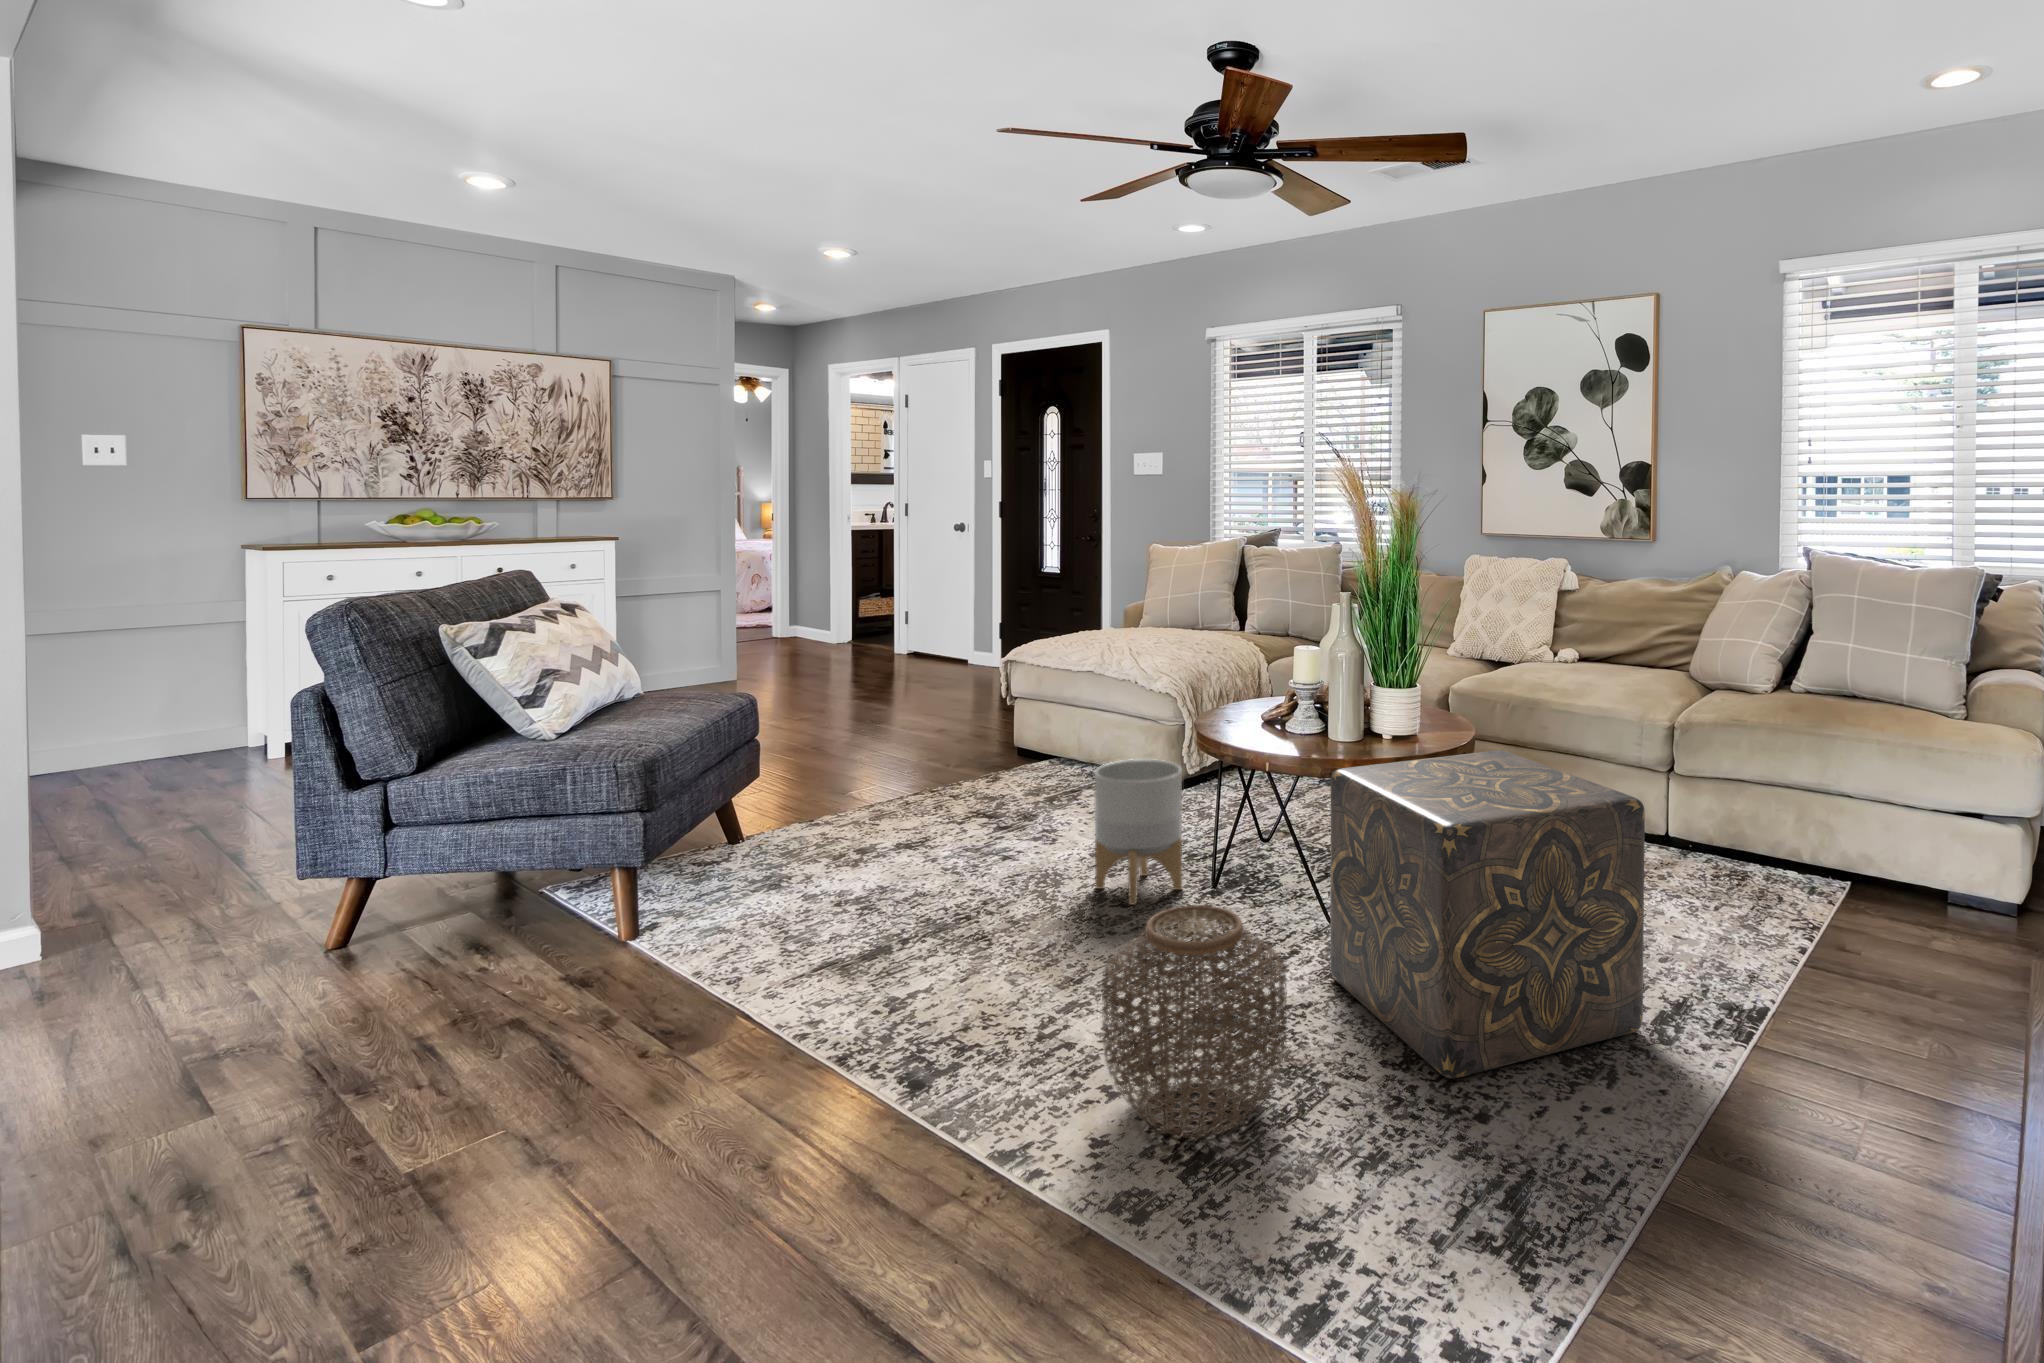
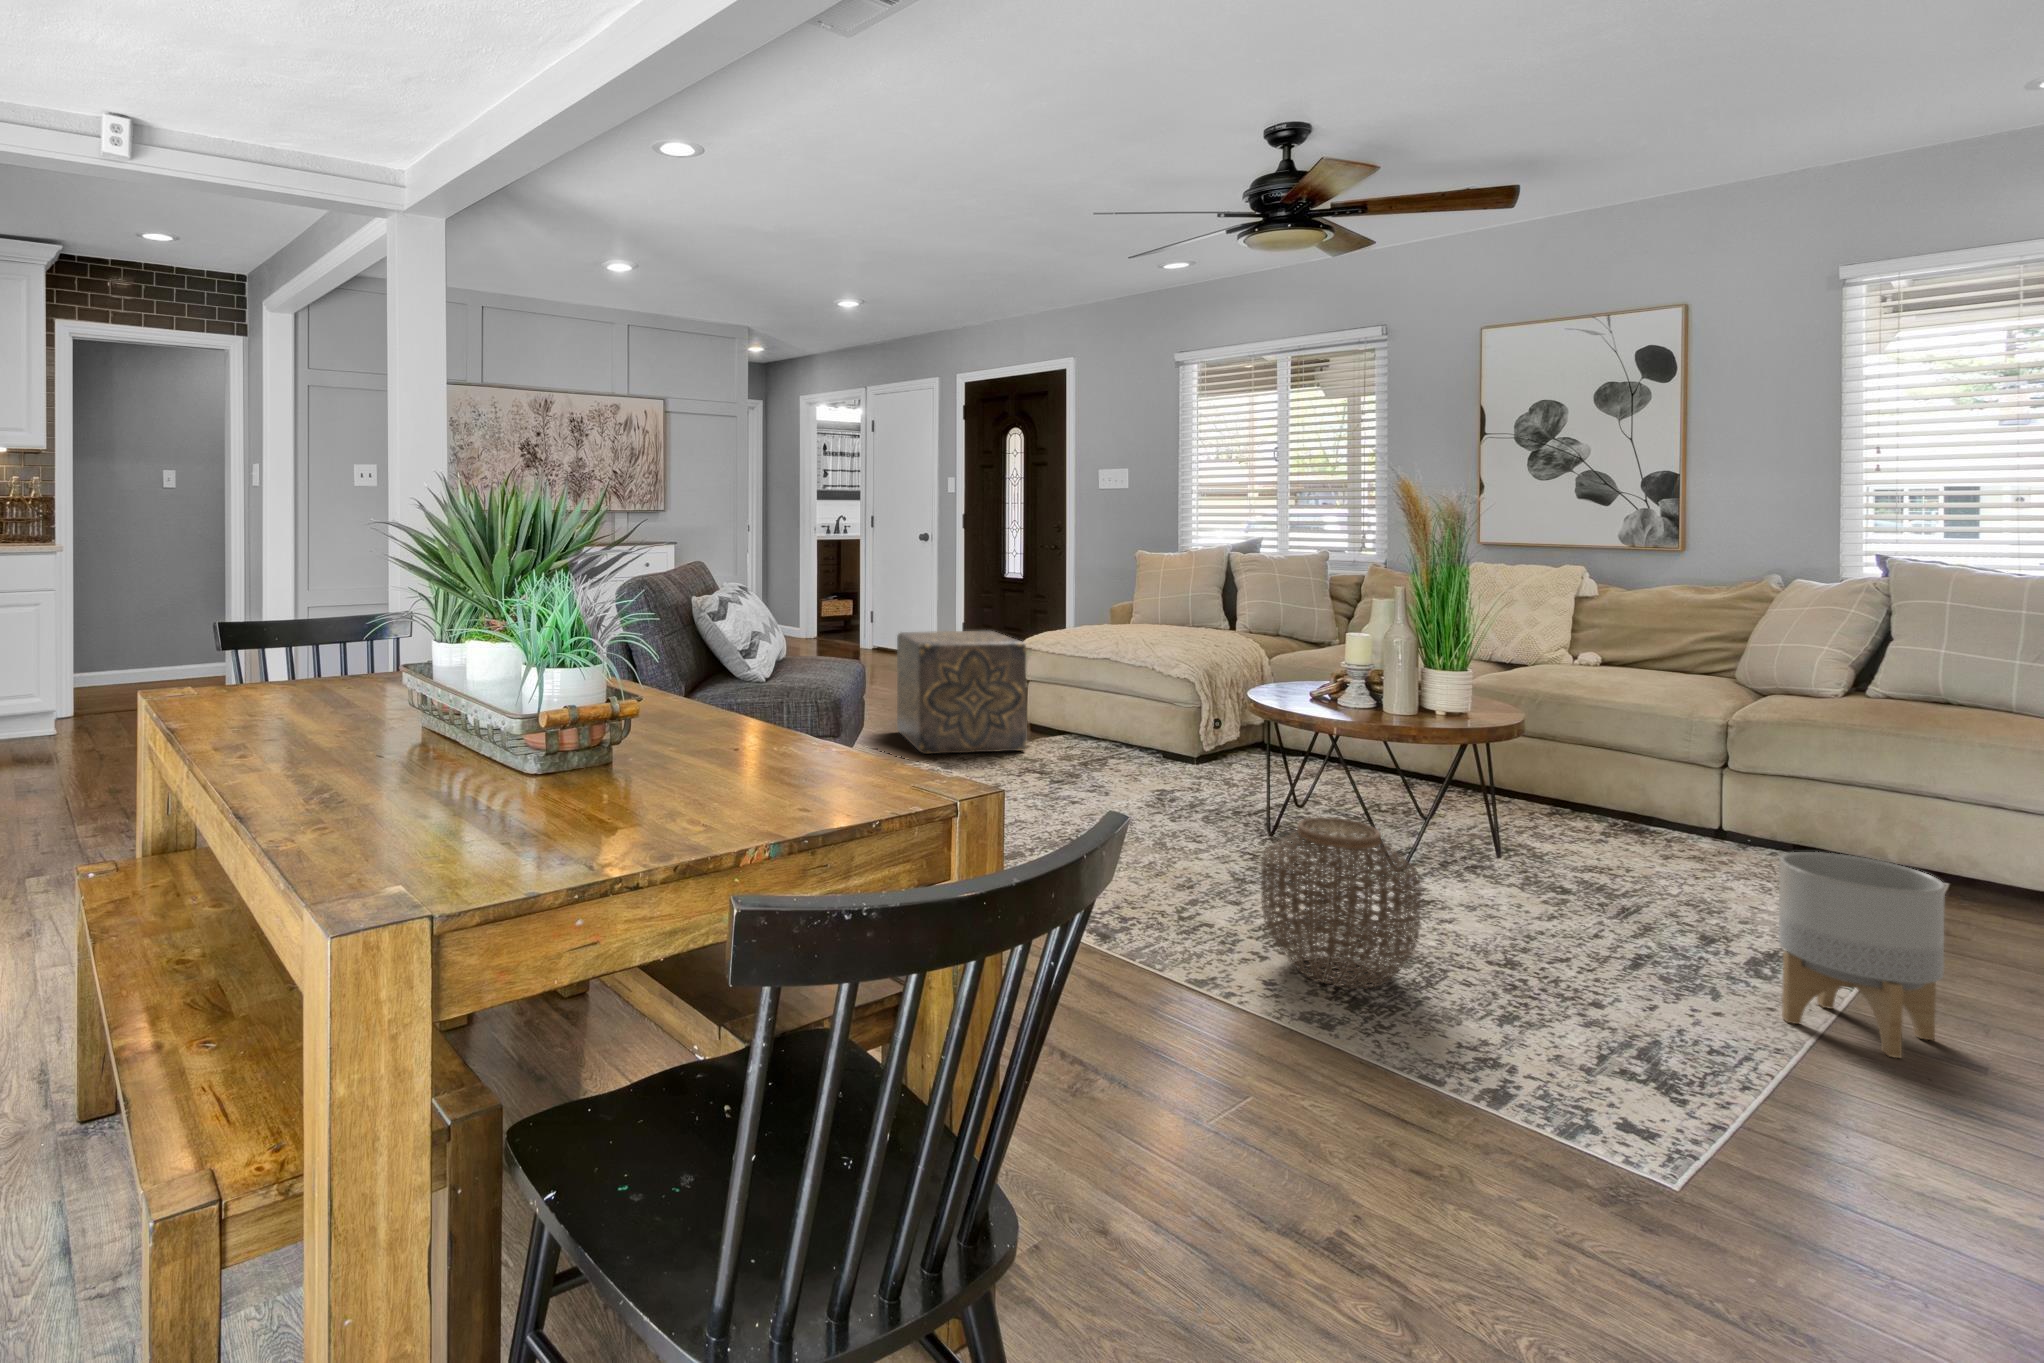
ottoman: present [1330,750,1645,1079] -> present [897,631,1026,754]
planter: present [1094,759,1182,905] -> present [1779,852,1945,1058]

